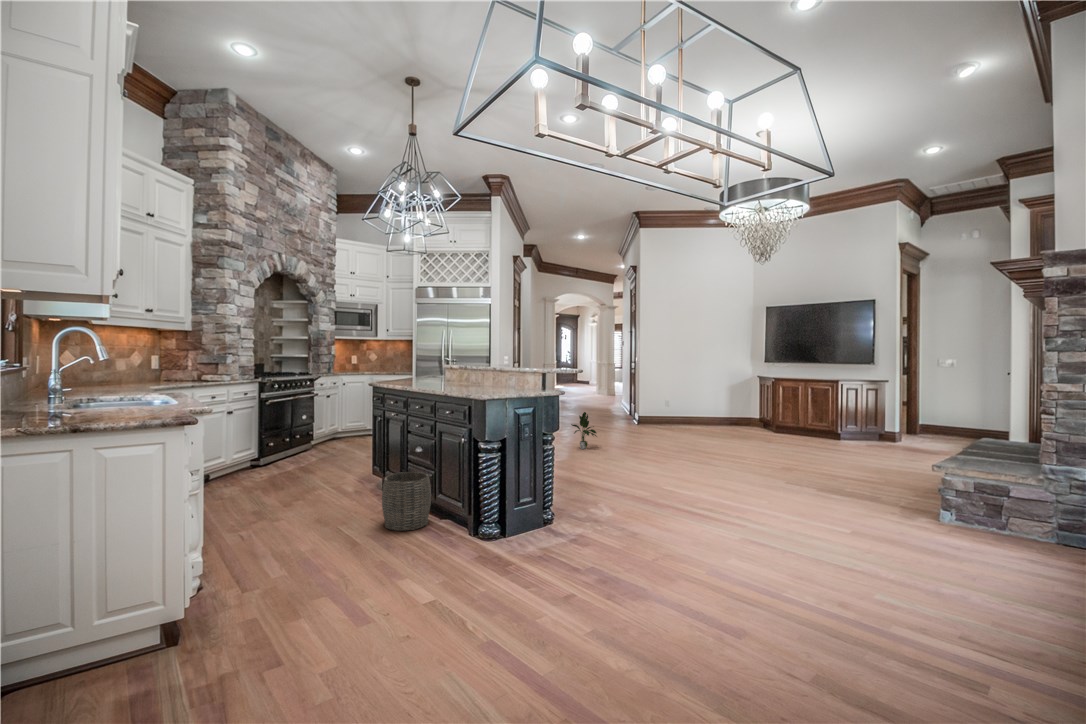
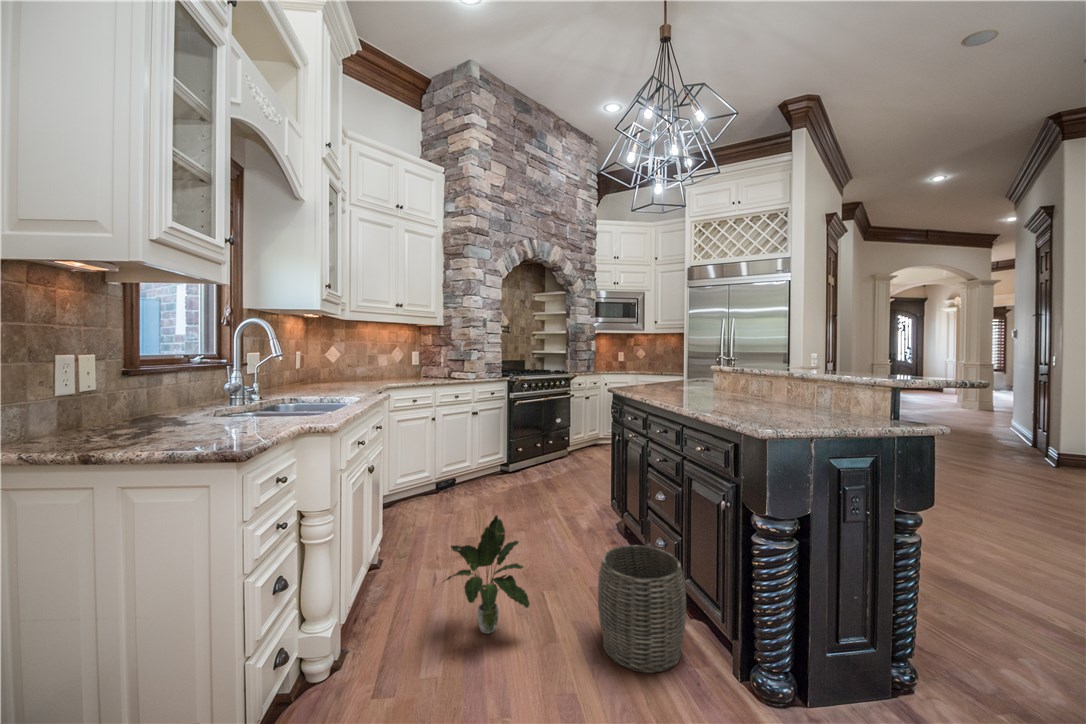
potted plant: present [571,412,597,449] -> present [446,515,530,634]

